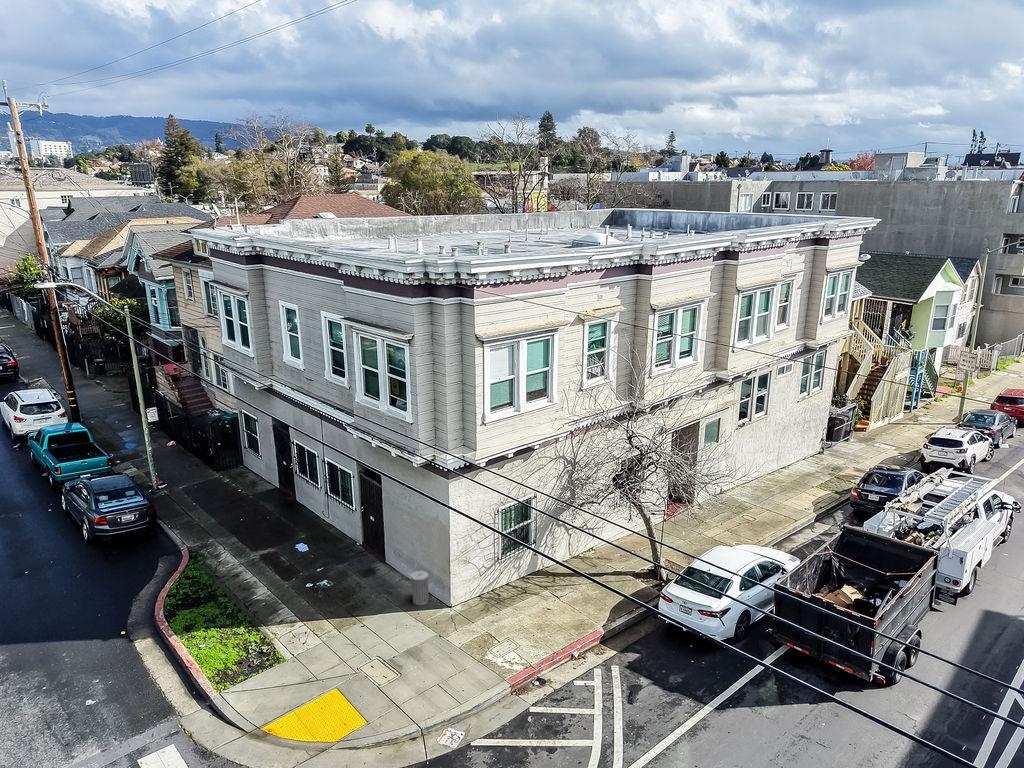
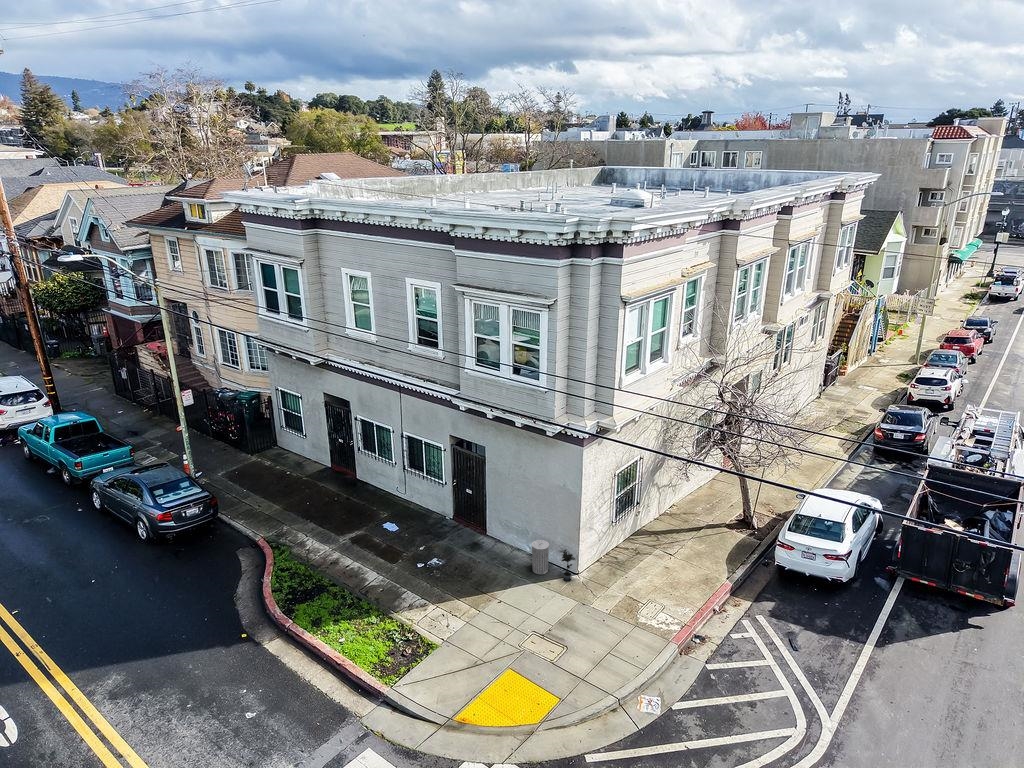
potted plant: none [433,582,448,614] -> present [560,550,575,581]

